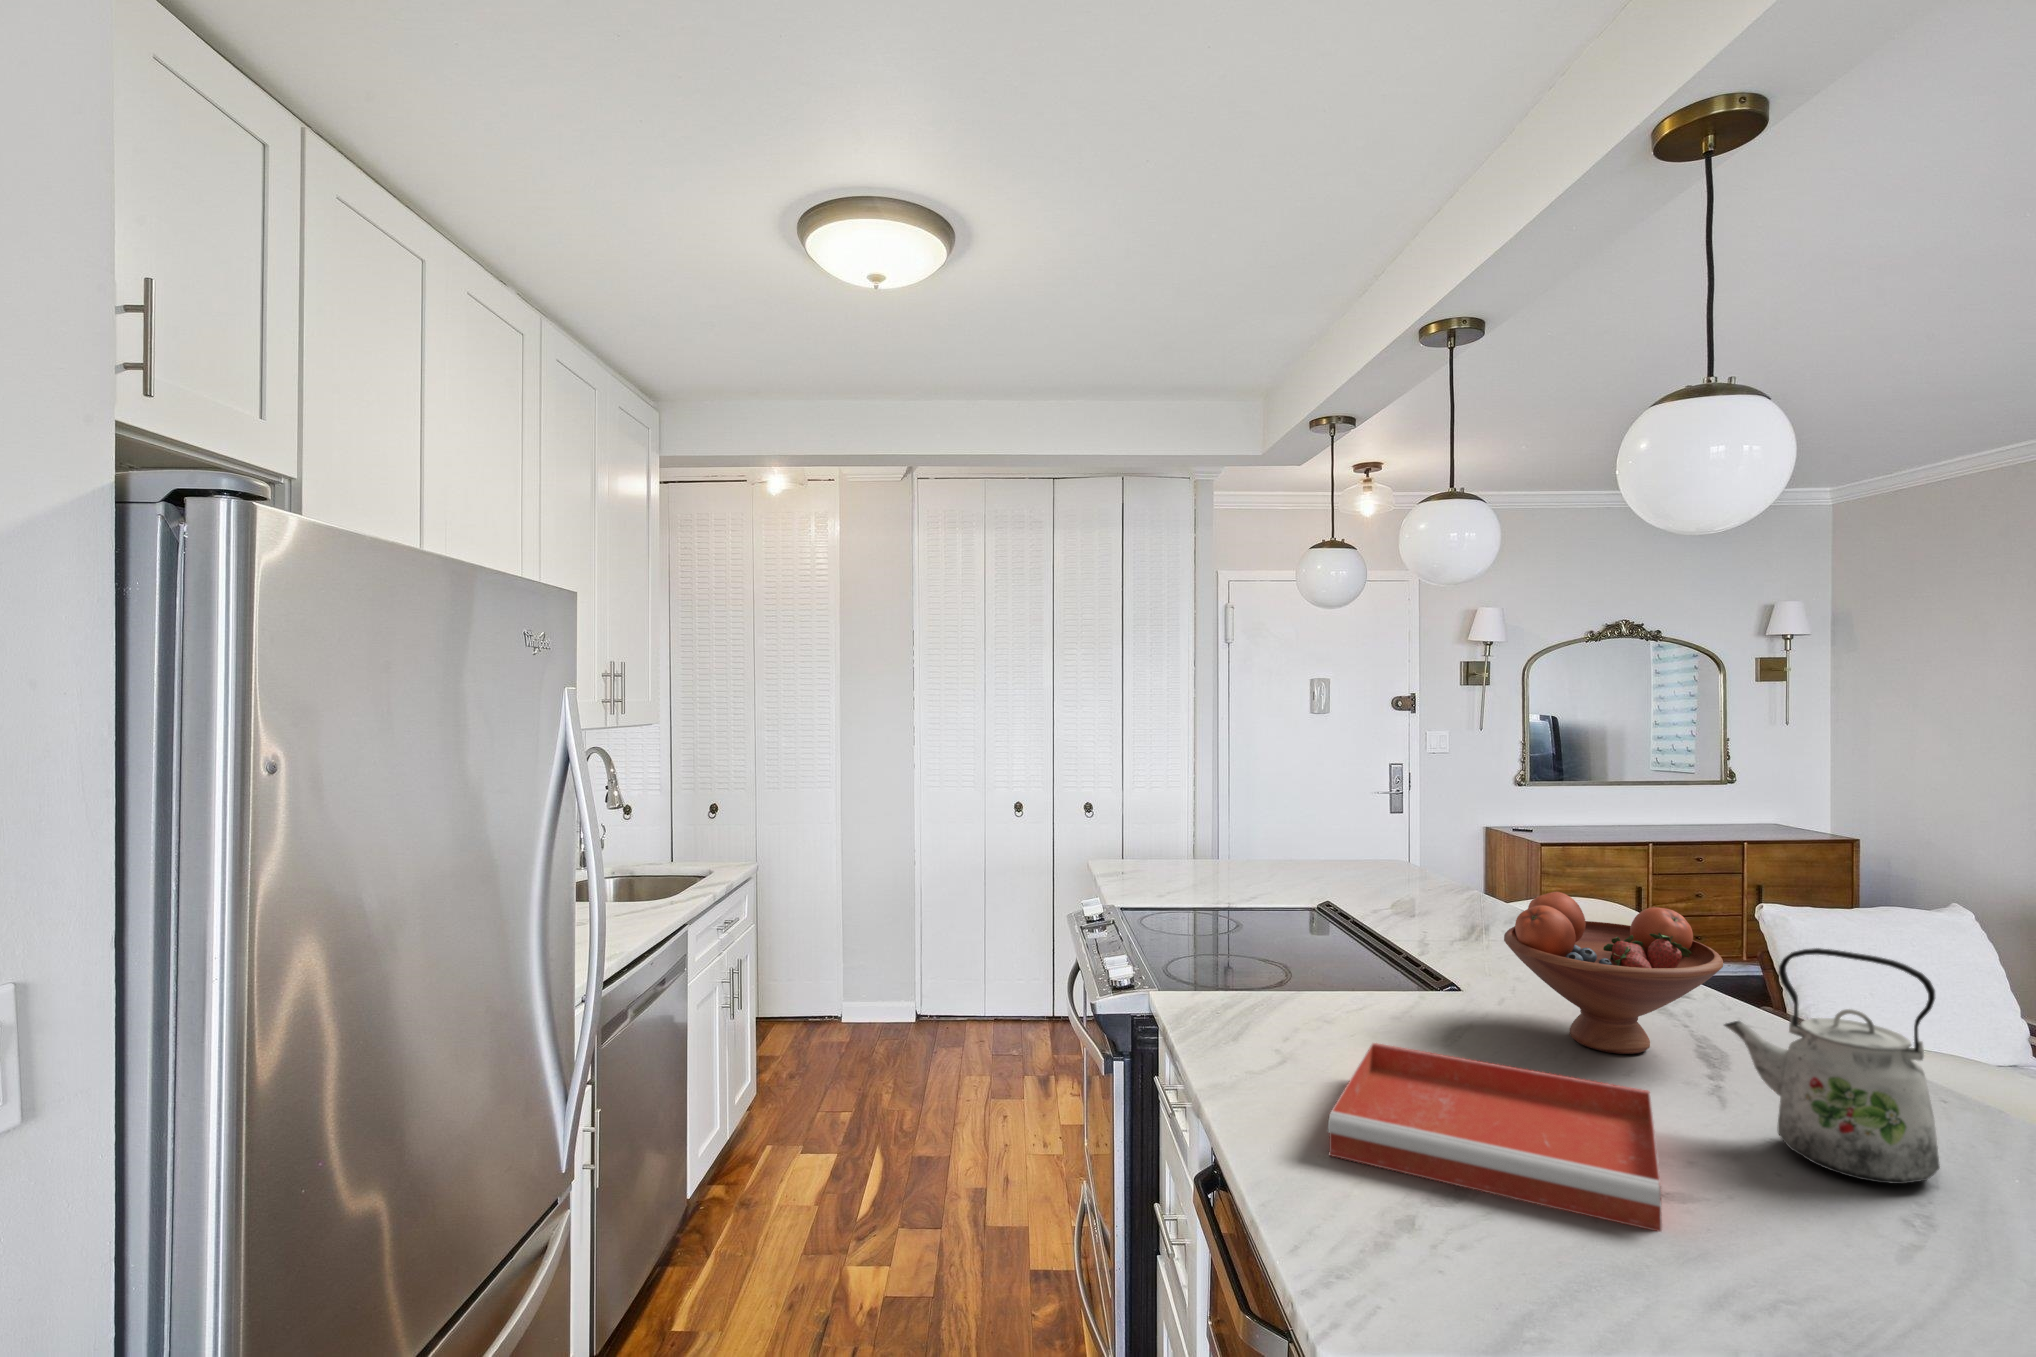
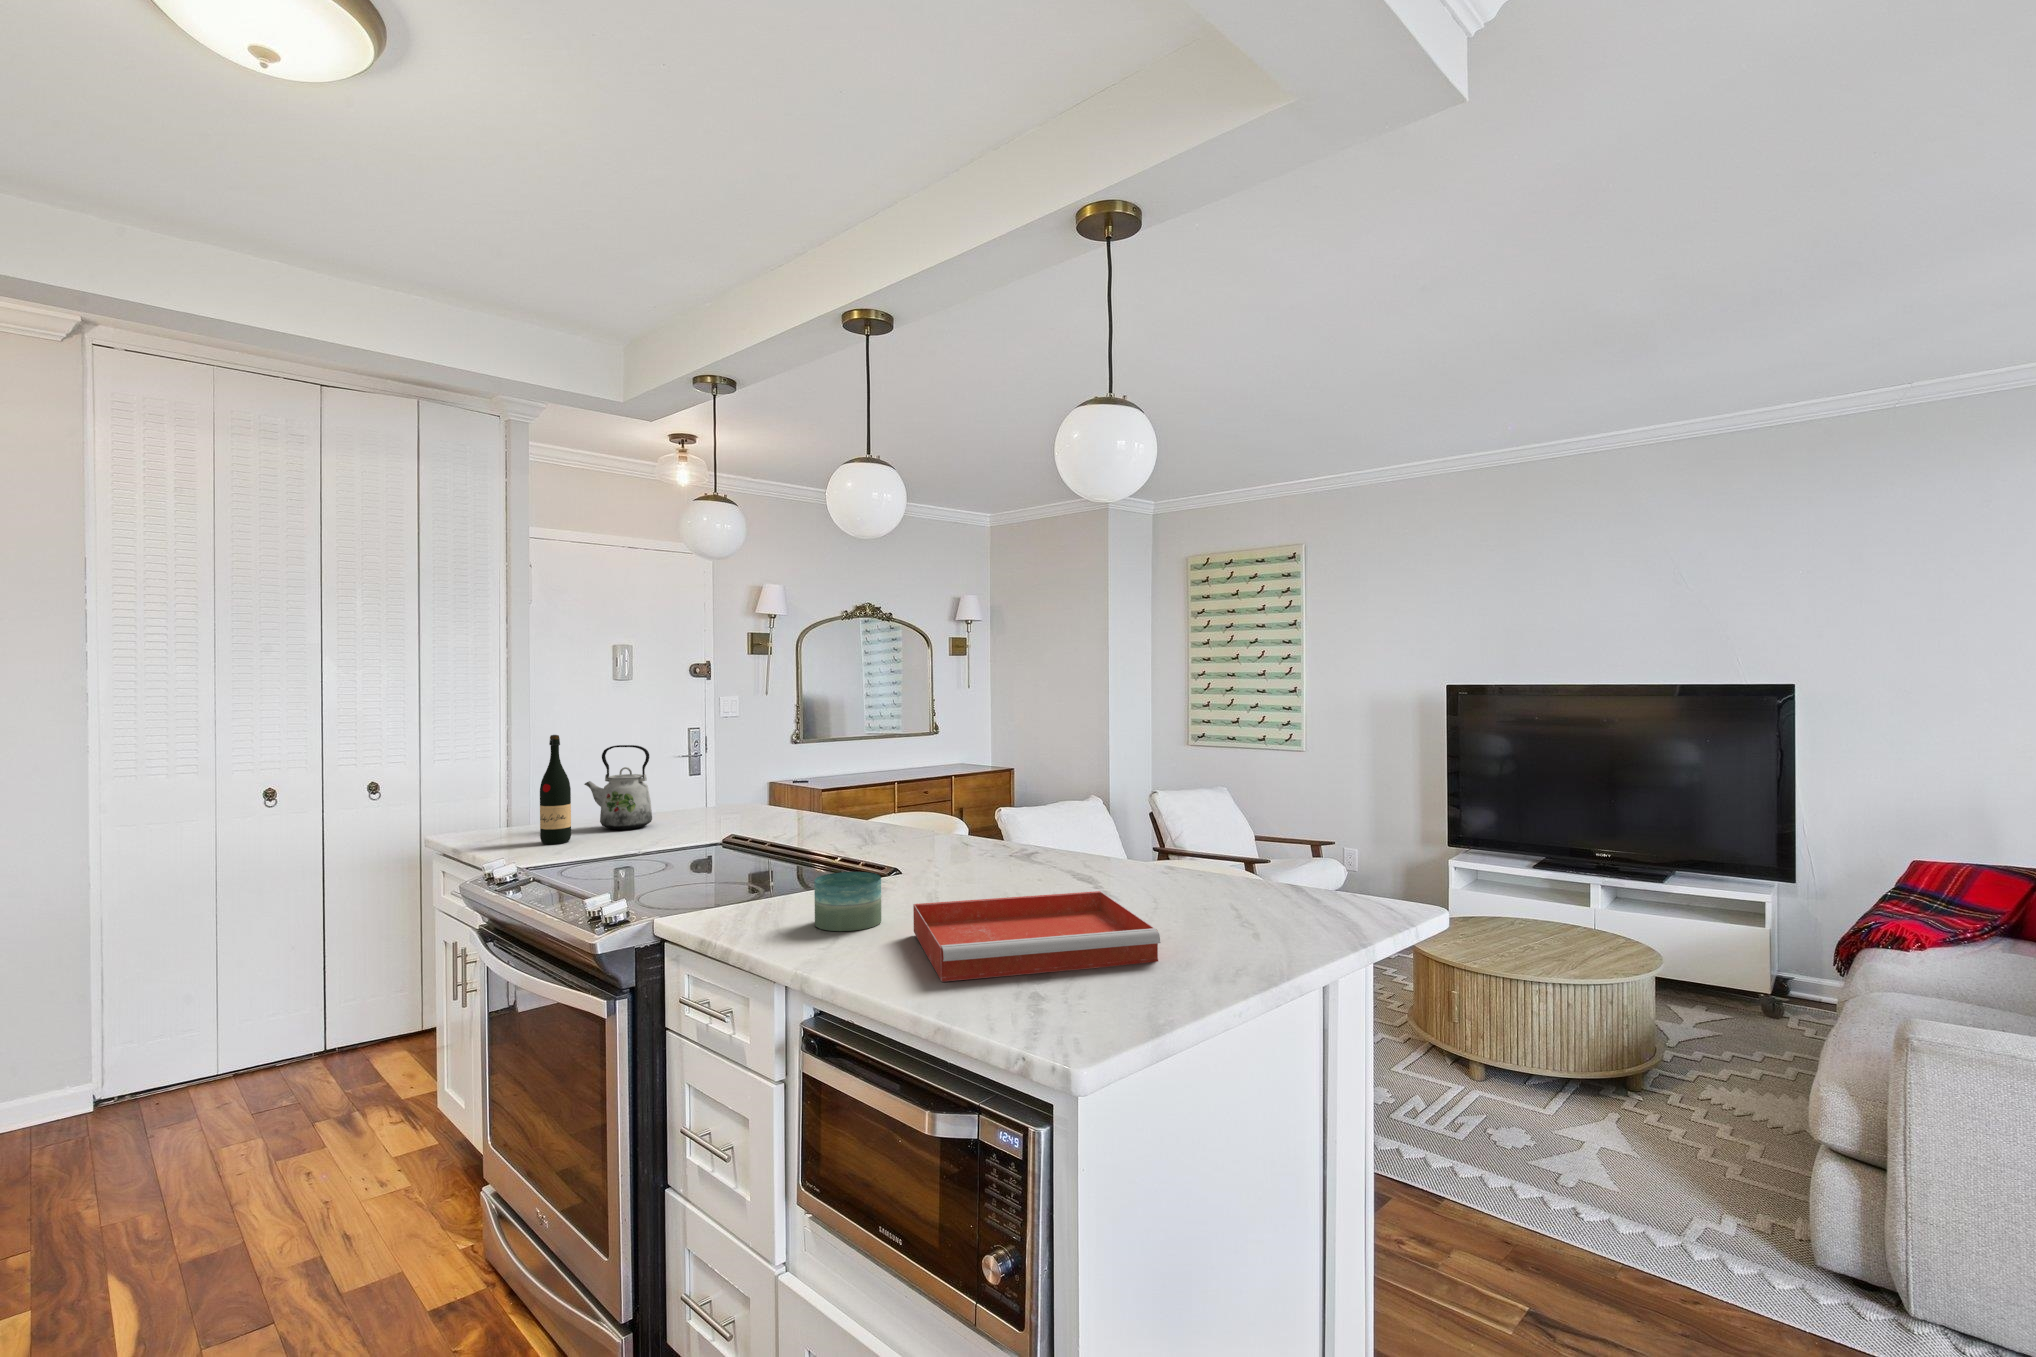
wine bottle: none [1161,779,1188,881] -> present [540,735,571,844]
fruit bowl: present [1504,892,1723,1054] -> none [959,778,1100,888]
kettle: present [1724,948,1940,1184] -> present [584,745,652,830]
candle: none [1282,980,1360,1055] -> present [814,872,881,931]

